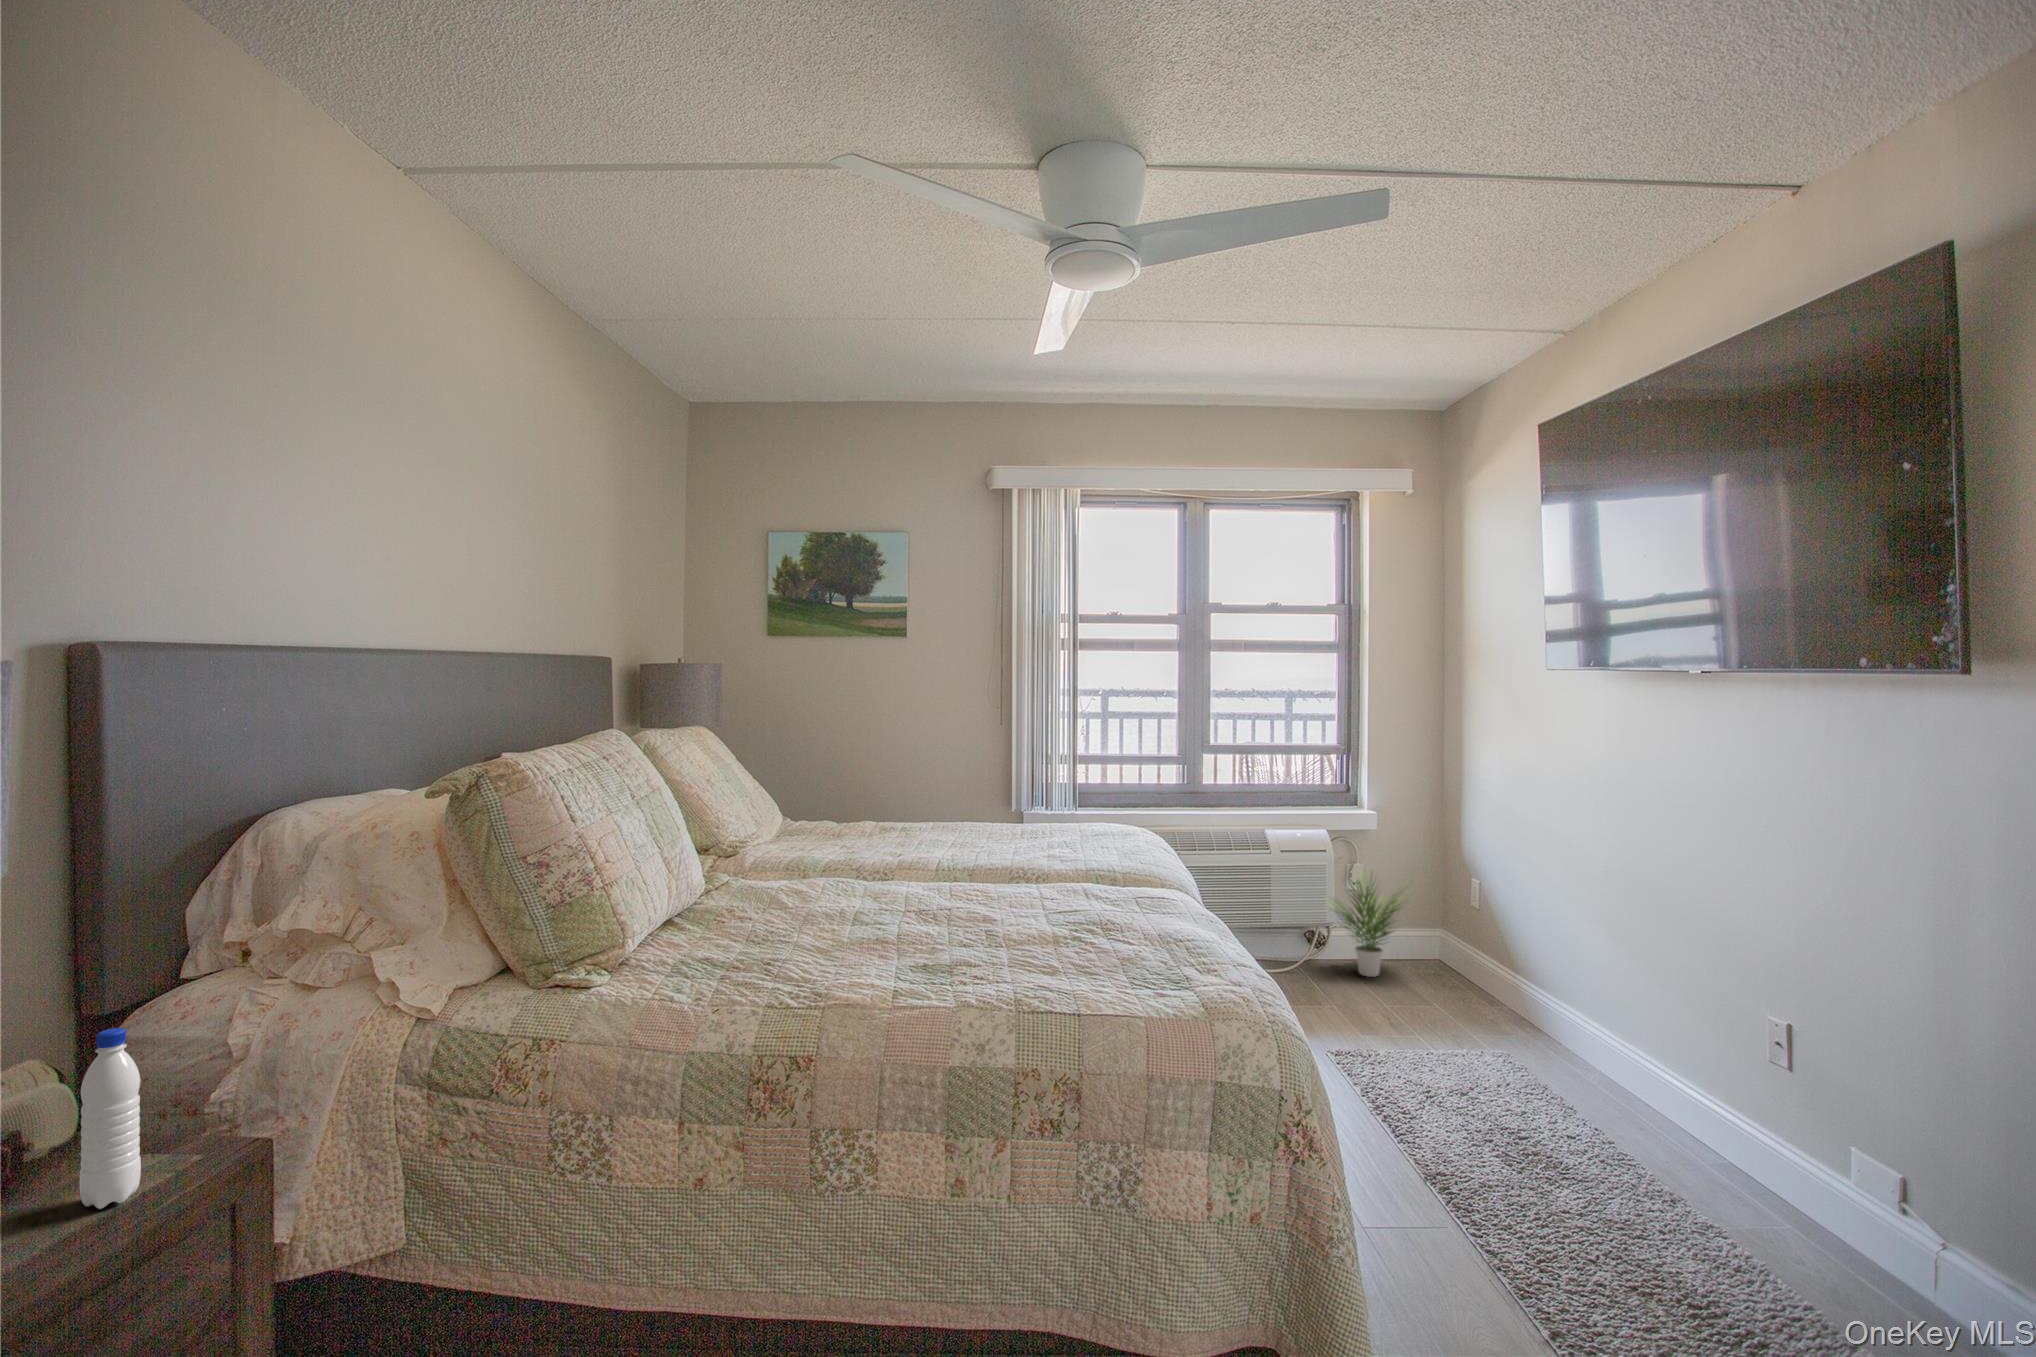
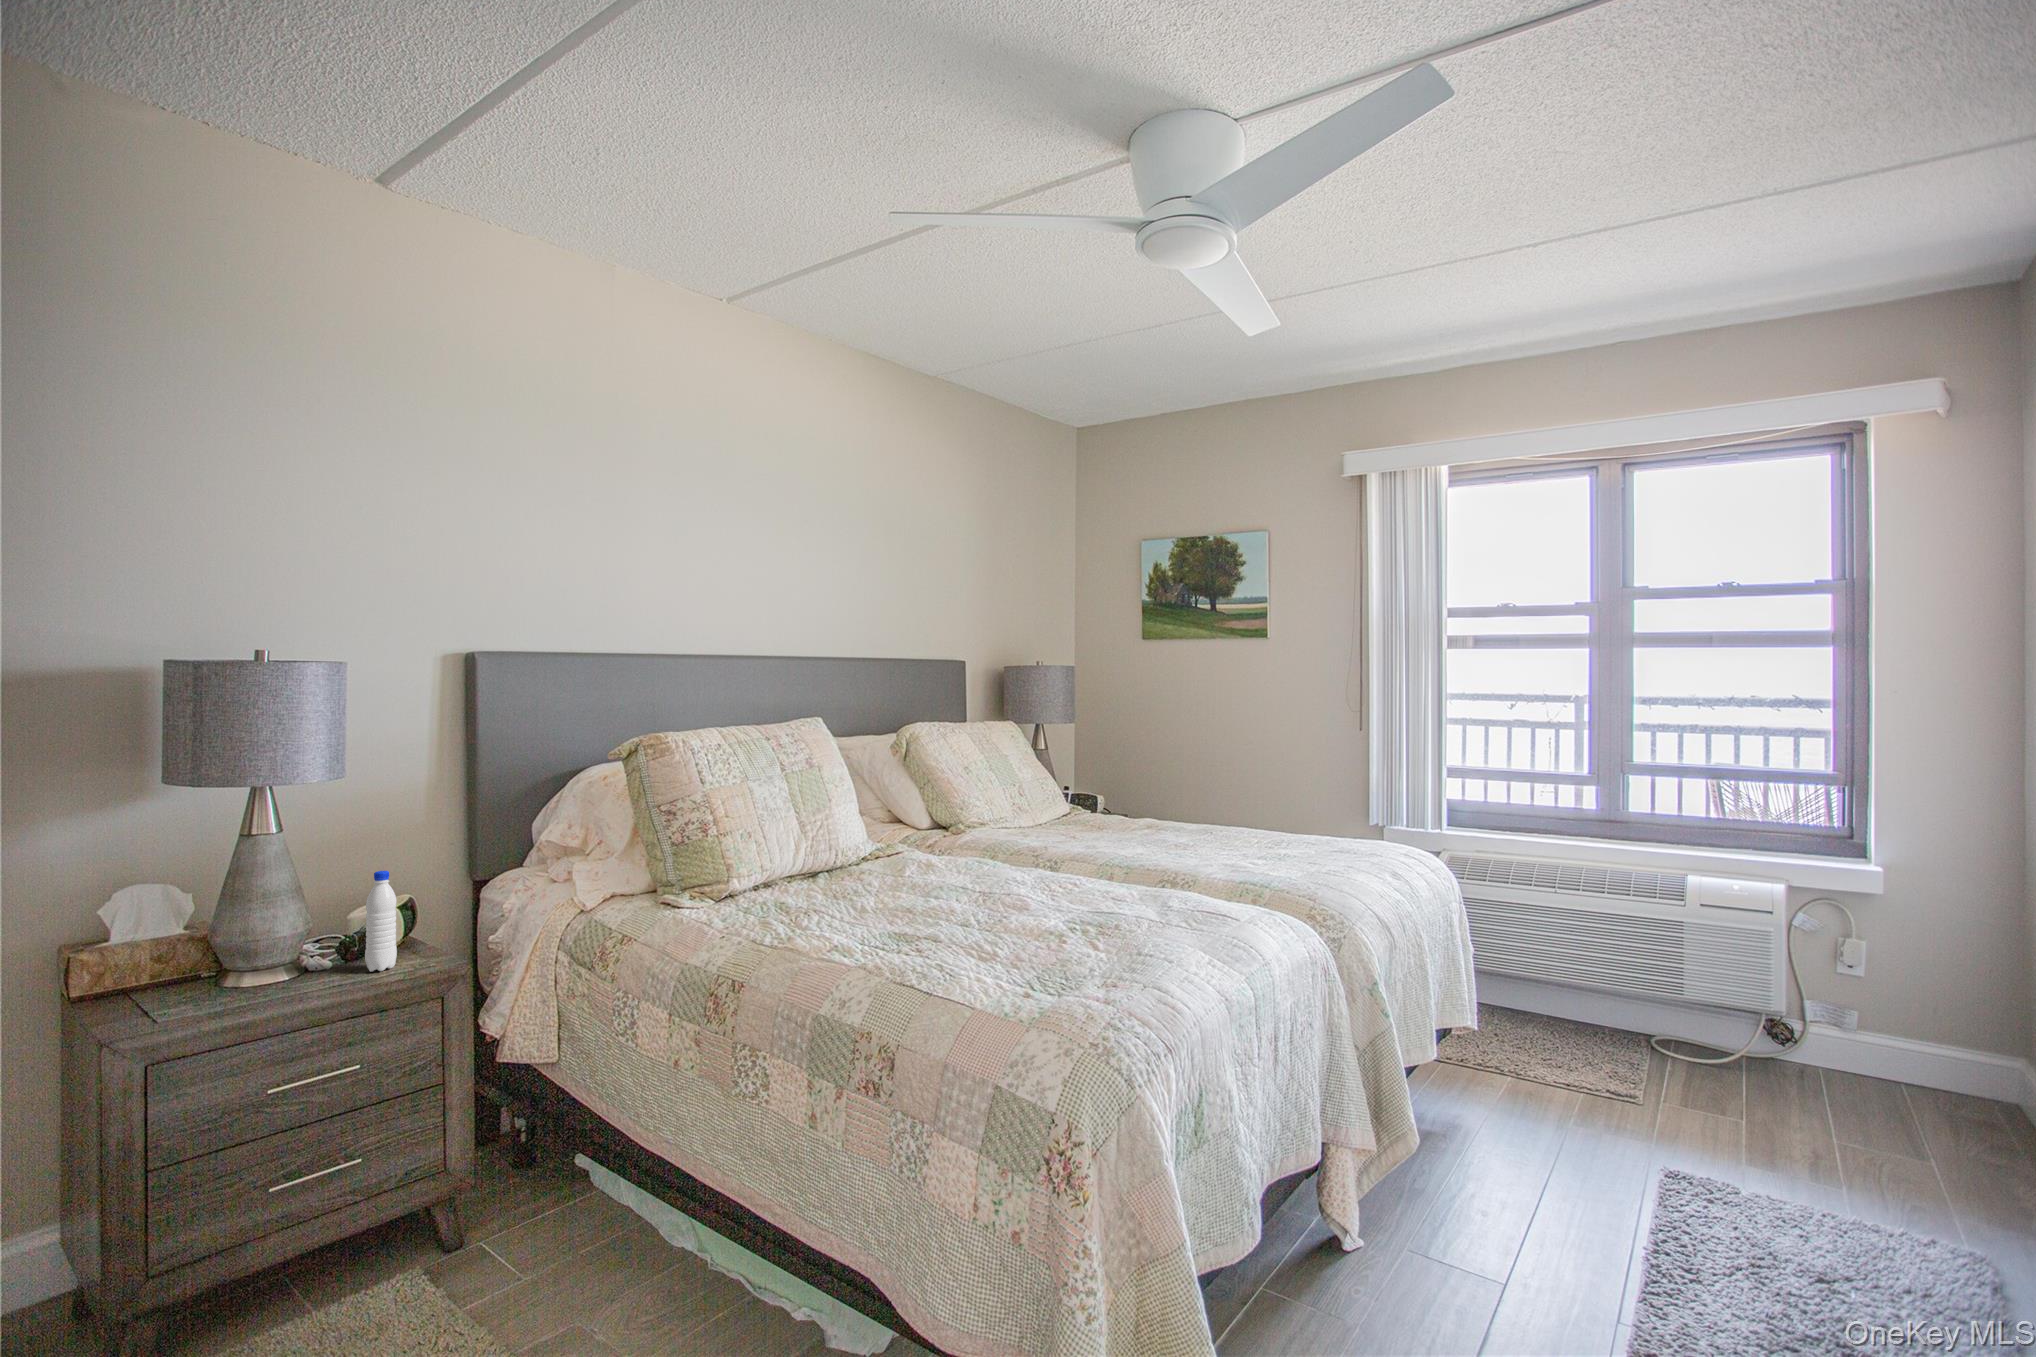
potted plant: present [1329,874,1404,977] -> none [1771,944,1931,1098]

